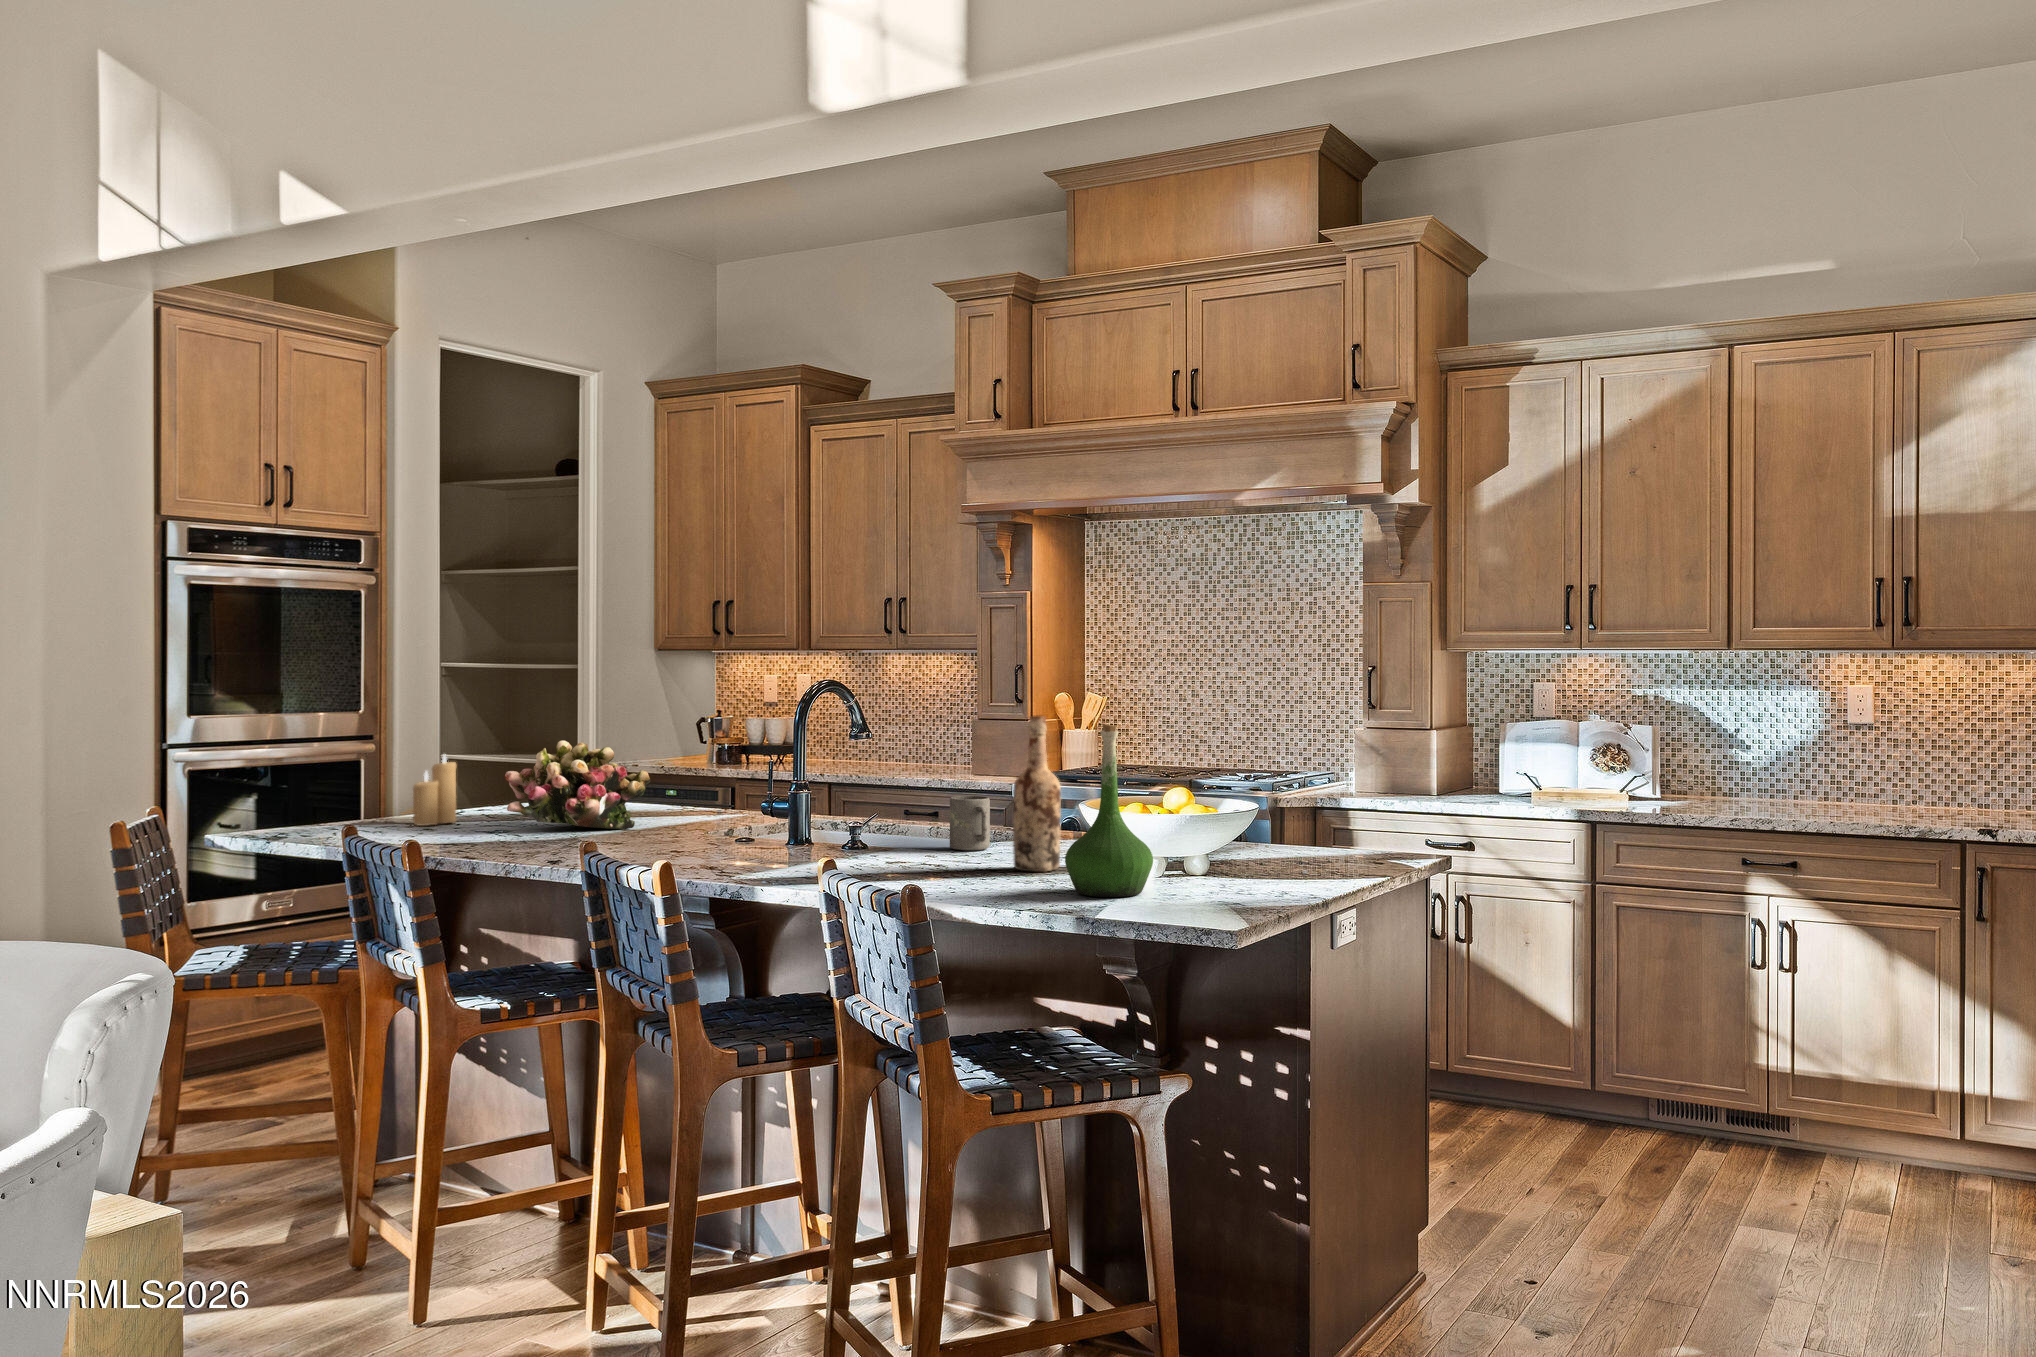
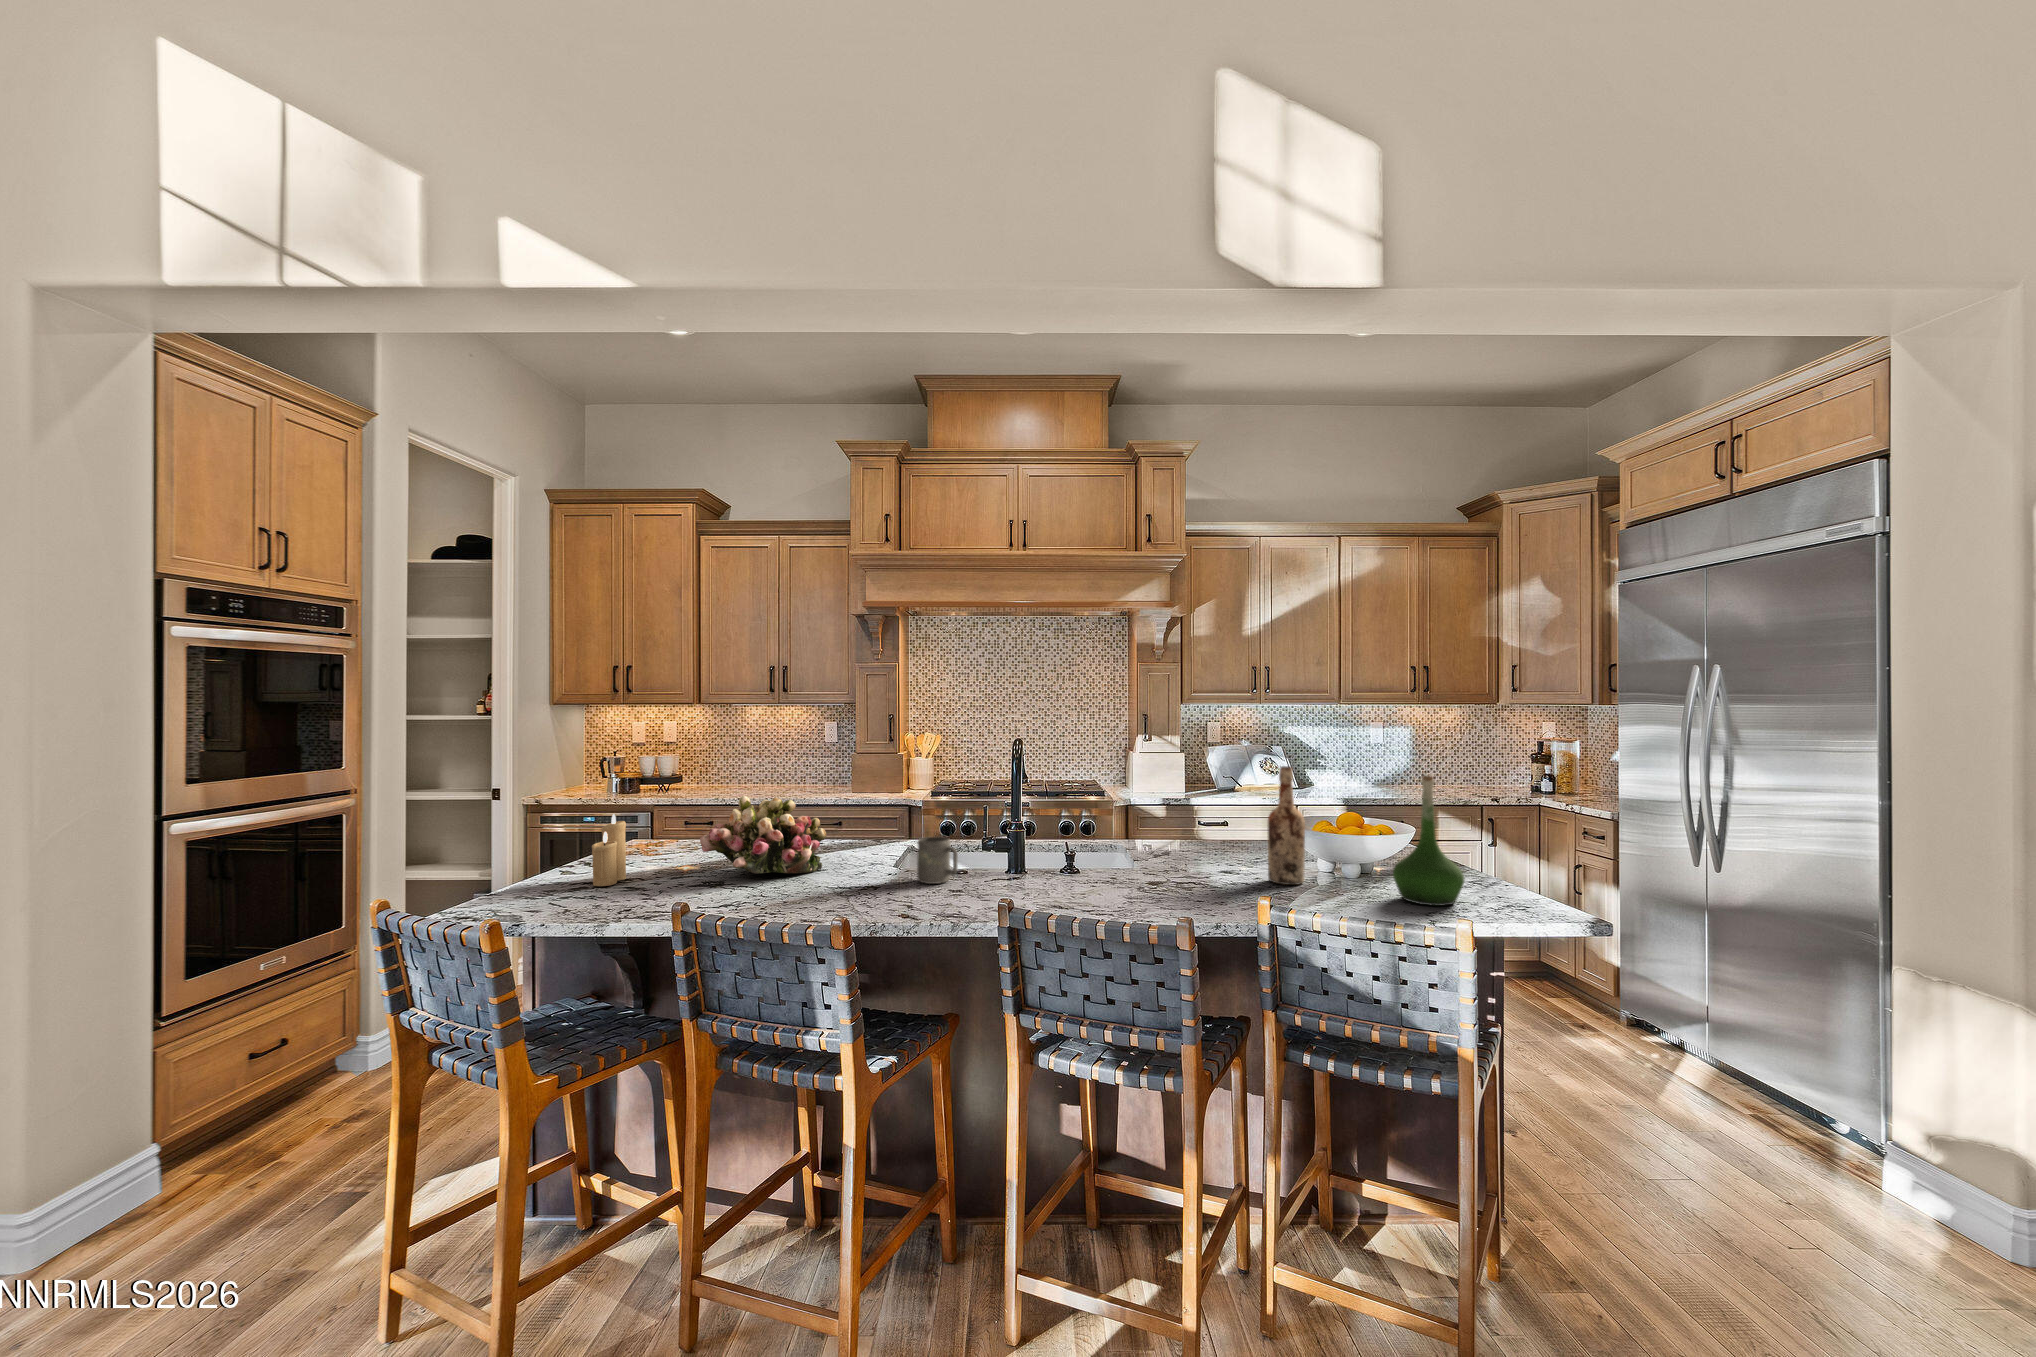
mug: present [950,796,990,850] -> present [917,837,958,884]

